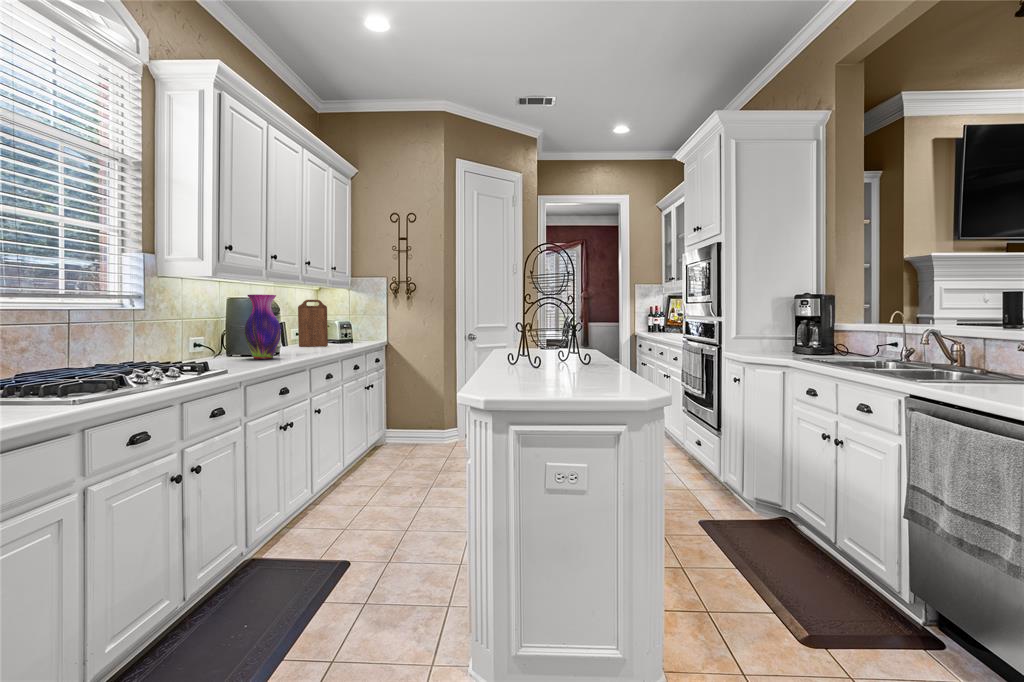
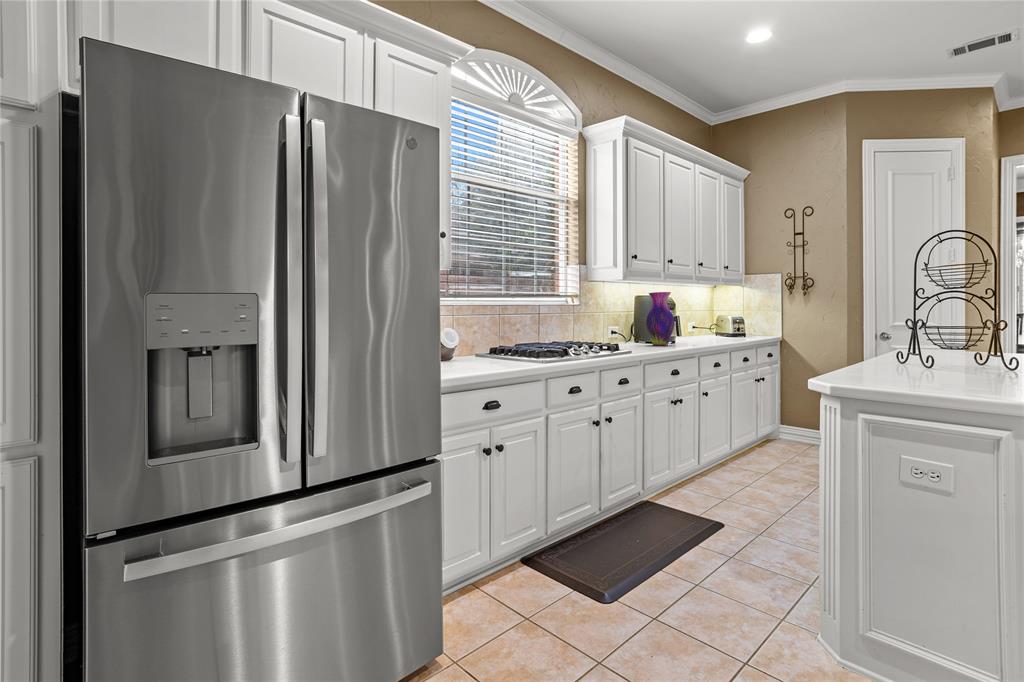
cutting board: present [298,300,328,347] -> none [692,297,719,340]

